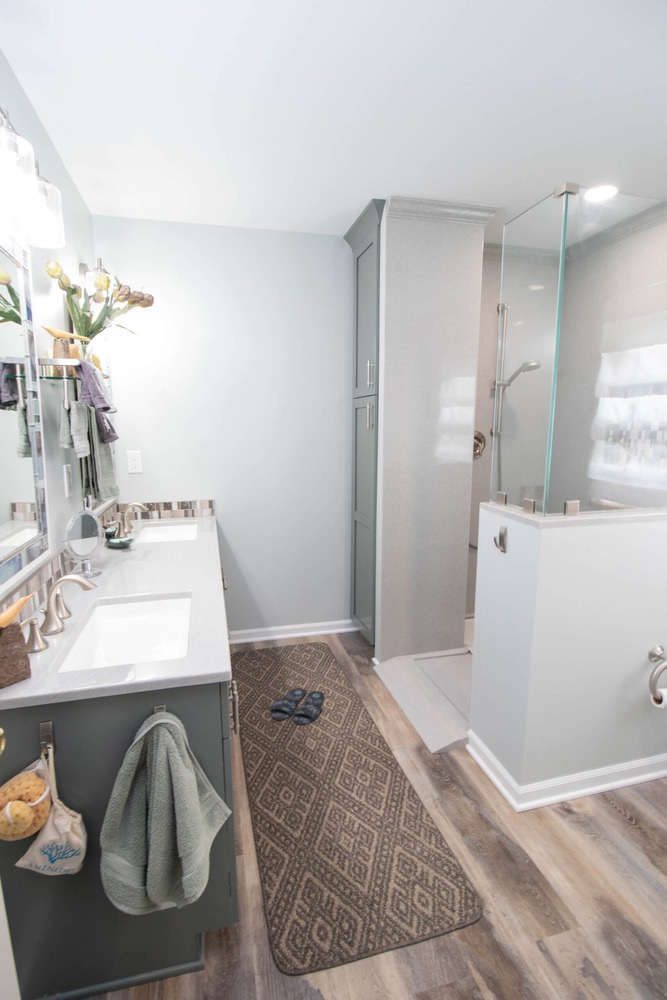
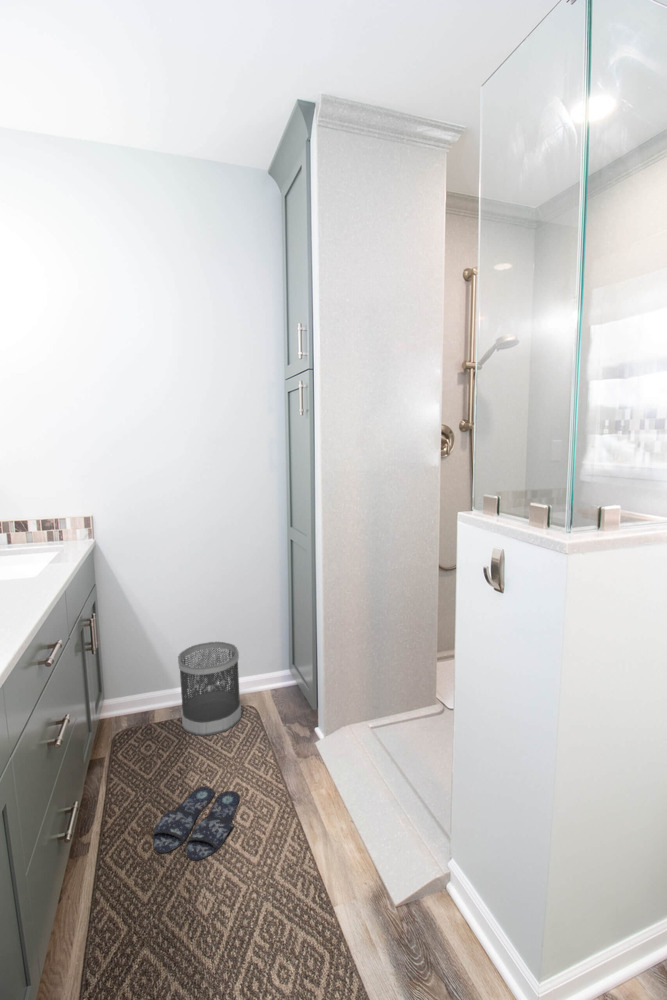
wastebasket: none [273,594,317,660] -> present [178,642,241,736]

